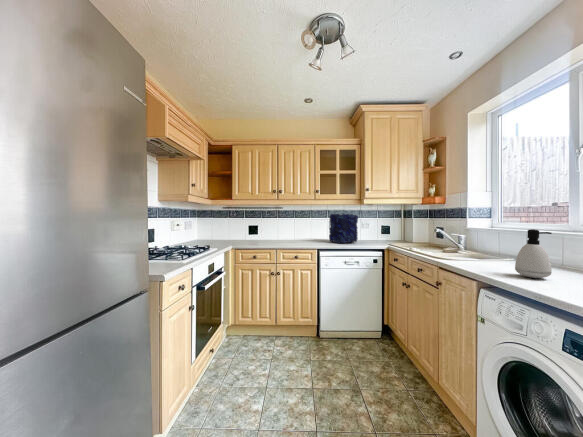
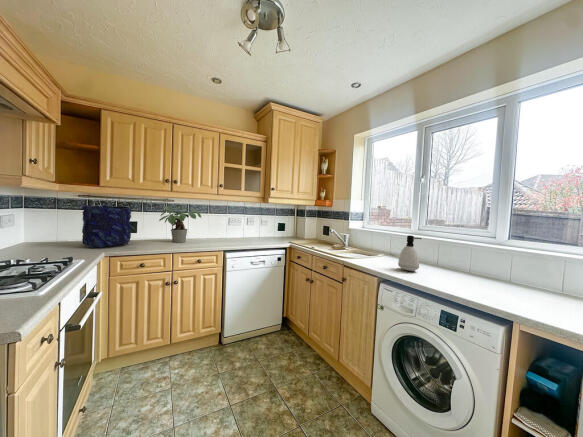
potted plant: none [269,211,303,242] -> present [159,206,201,243]
vase: present [329,214,358,243] -> present [82,205,131,248]

